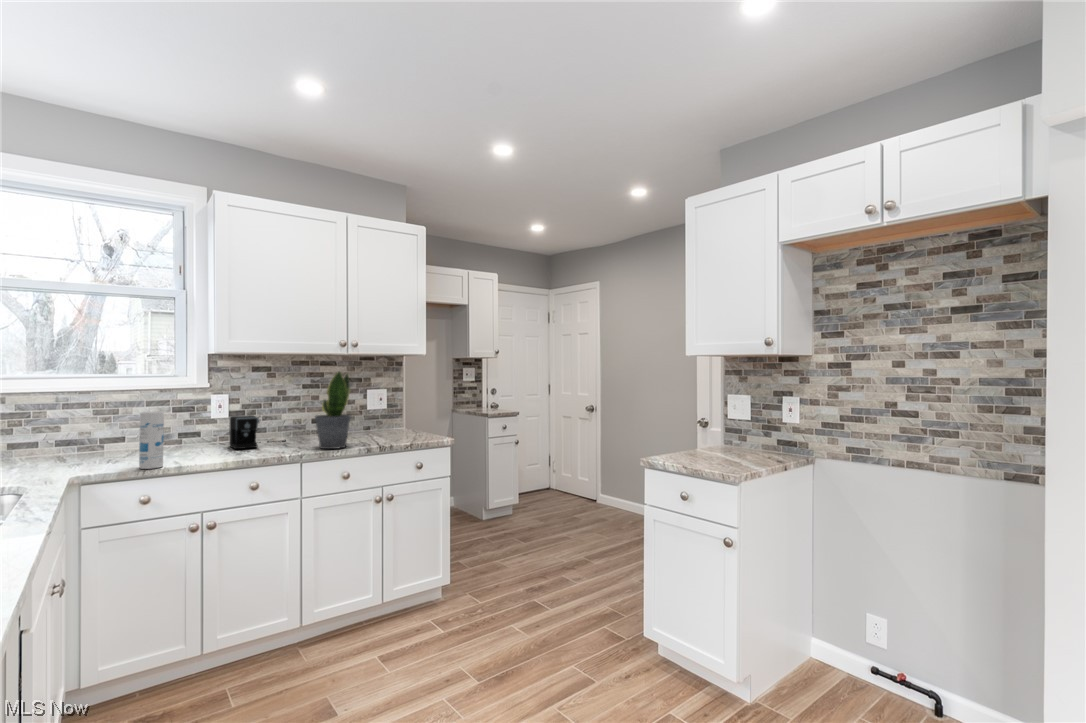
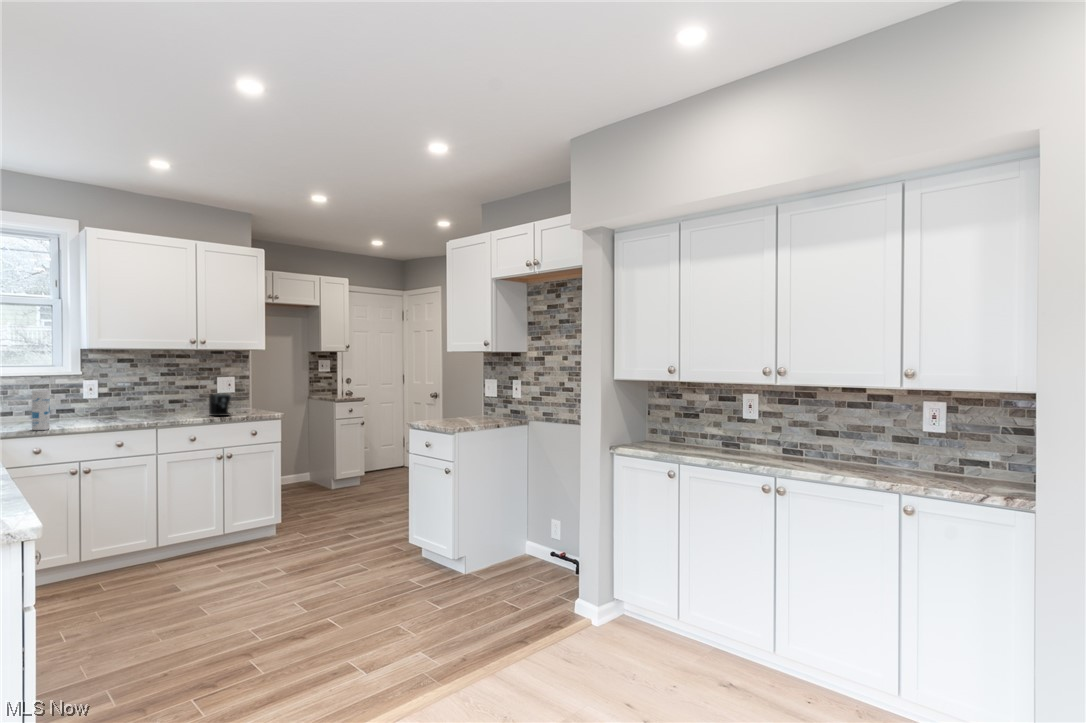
potted plant: present [315,372,351,449] -> none [168,361,198,420]
coffee maker: present [229,415,285,449] -> present [209,394,231,416]

